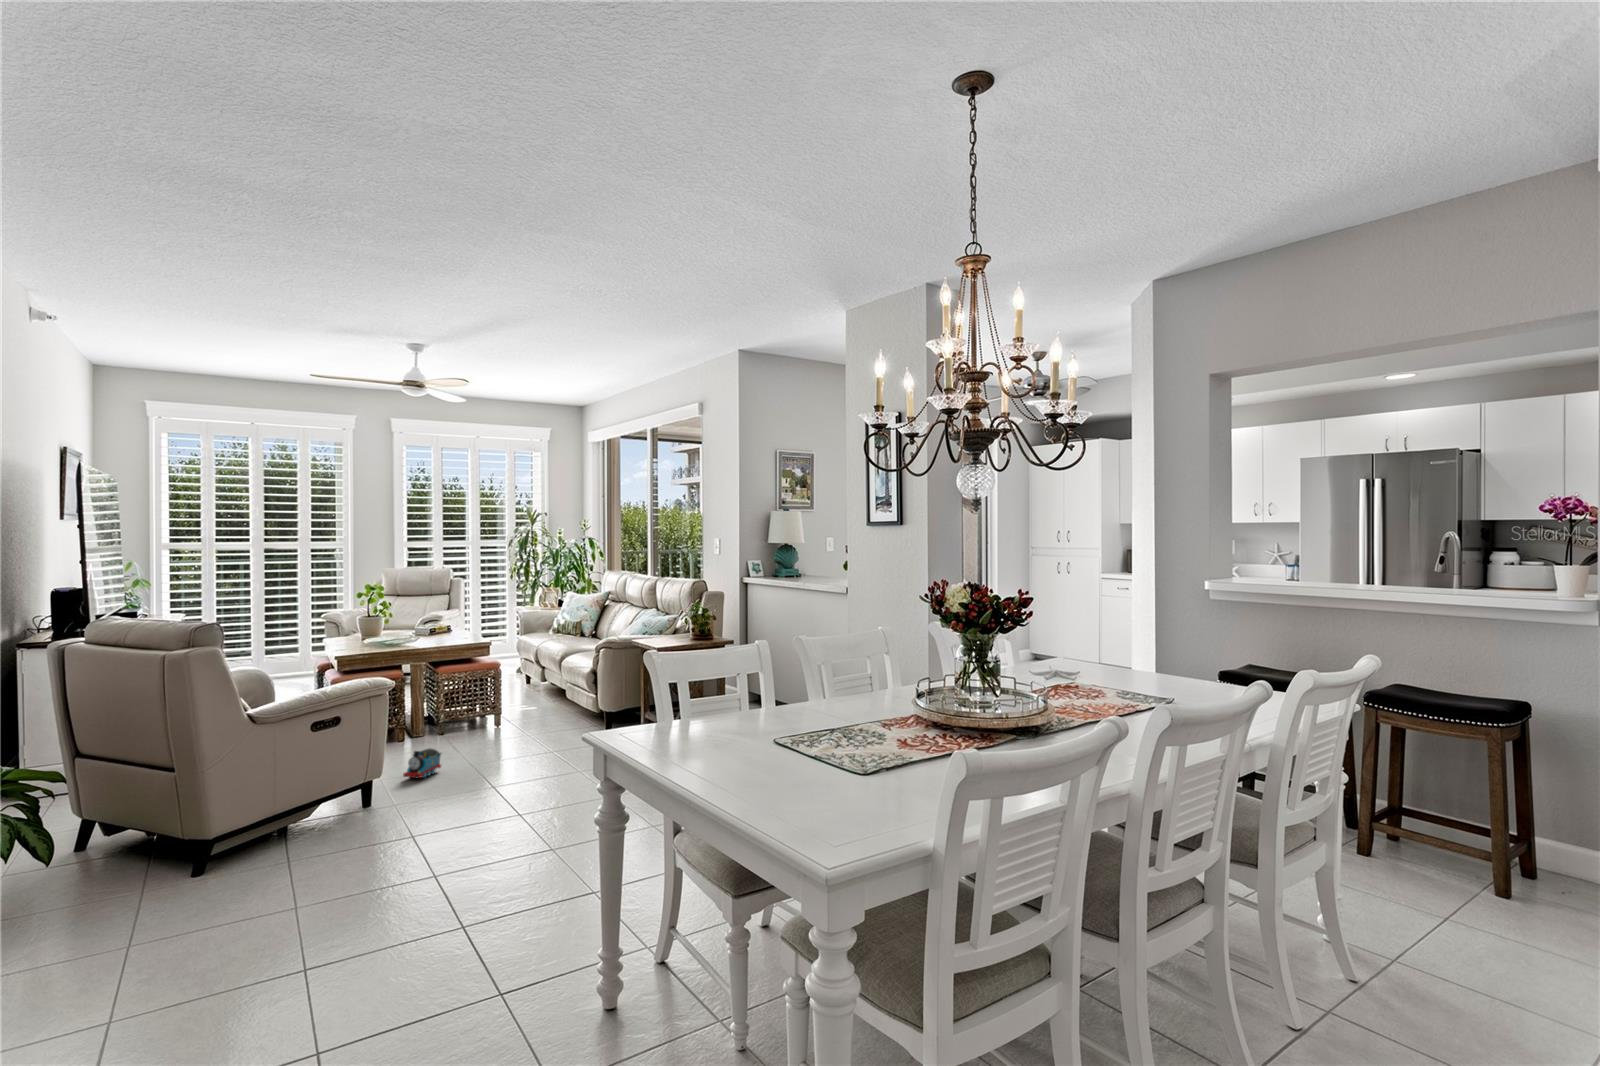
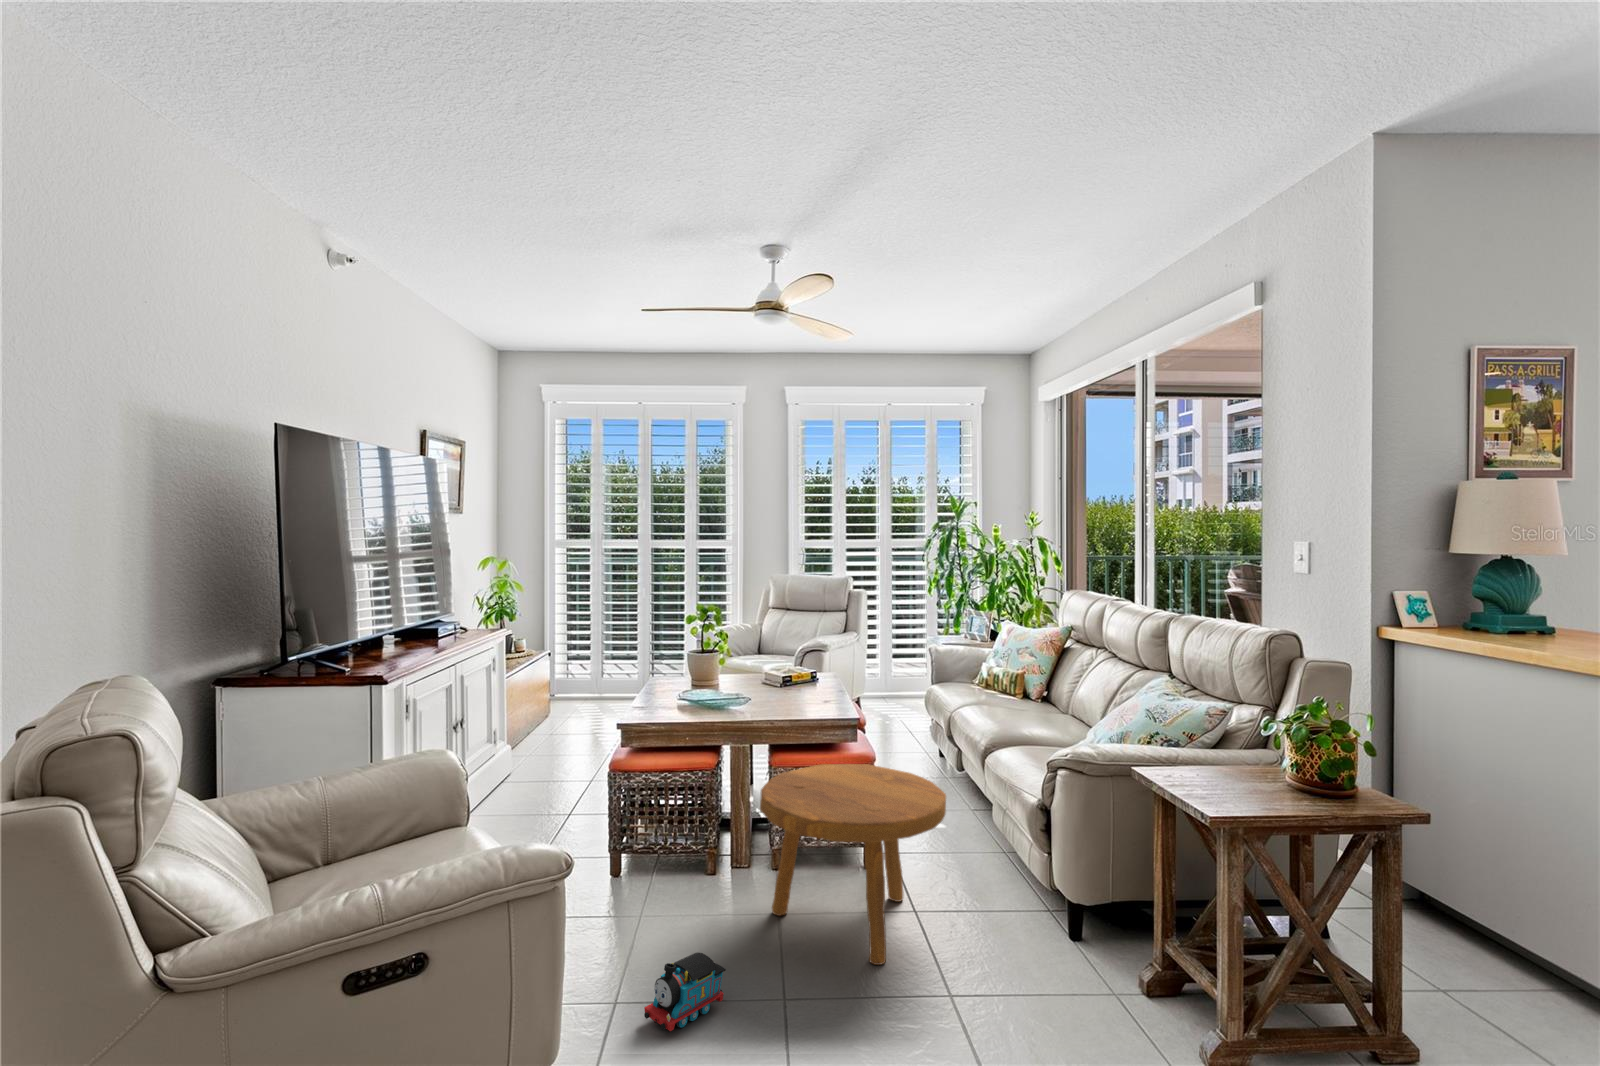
footstool: none [442,666,544,751] -> present [760,764,946,965]

